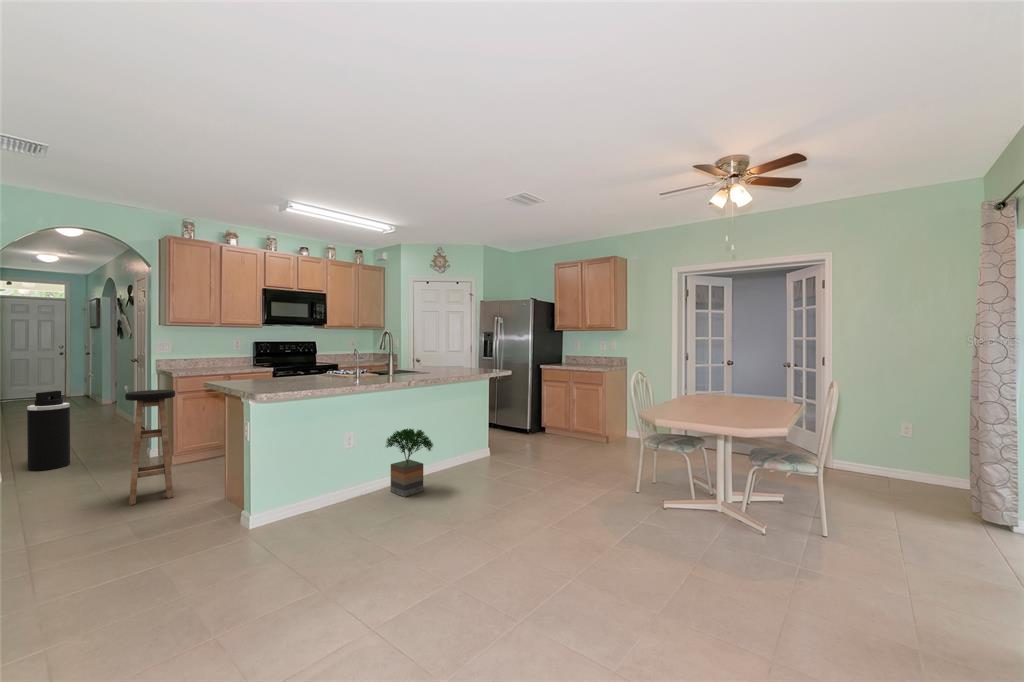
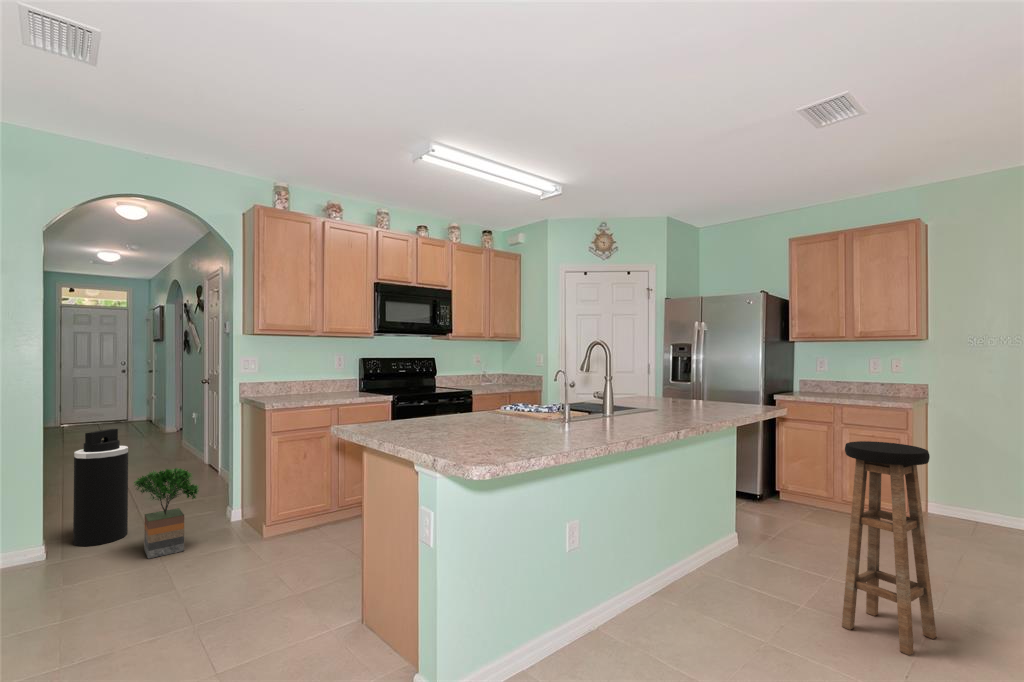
bar stool: present [125,390,175,505] -> present [842,441,936,655]
potted tree: present [386,429,433,497] -> present [134,468,199,559]

